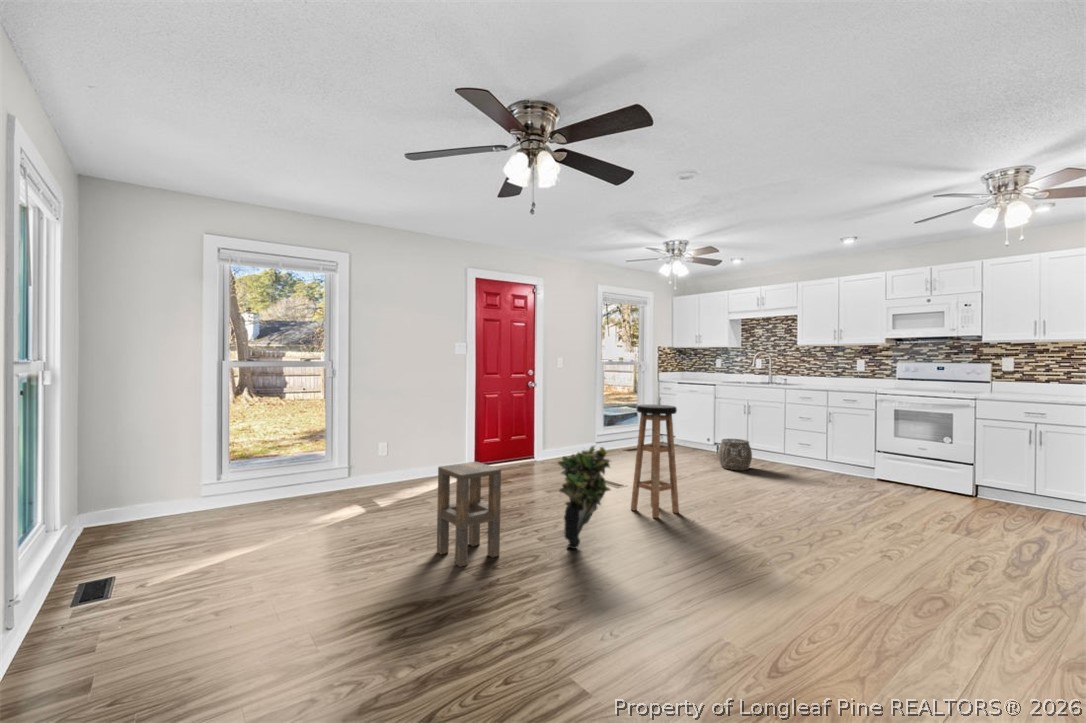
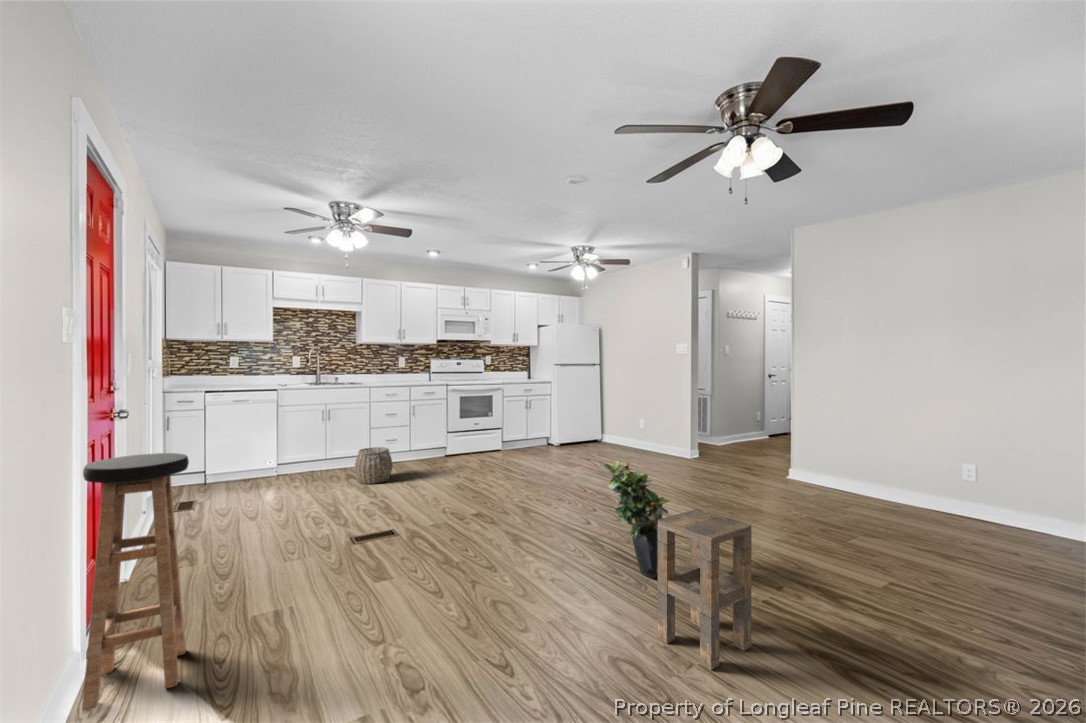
bar stool: present [631,405,679,518] -> present [82,453,189,711]

